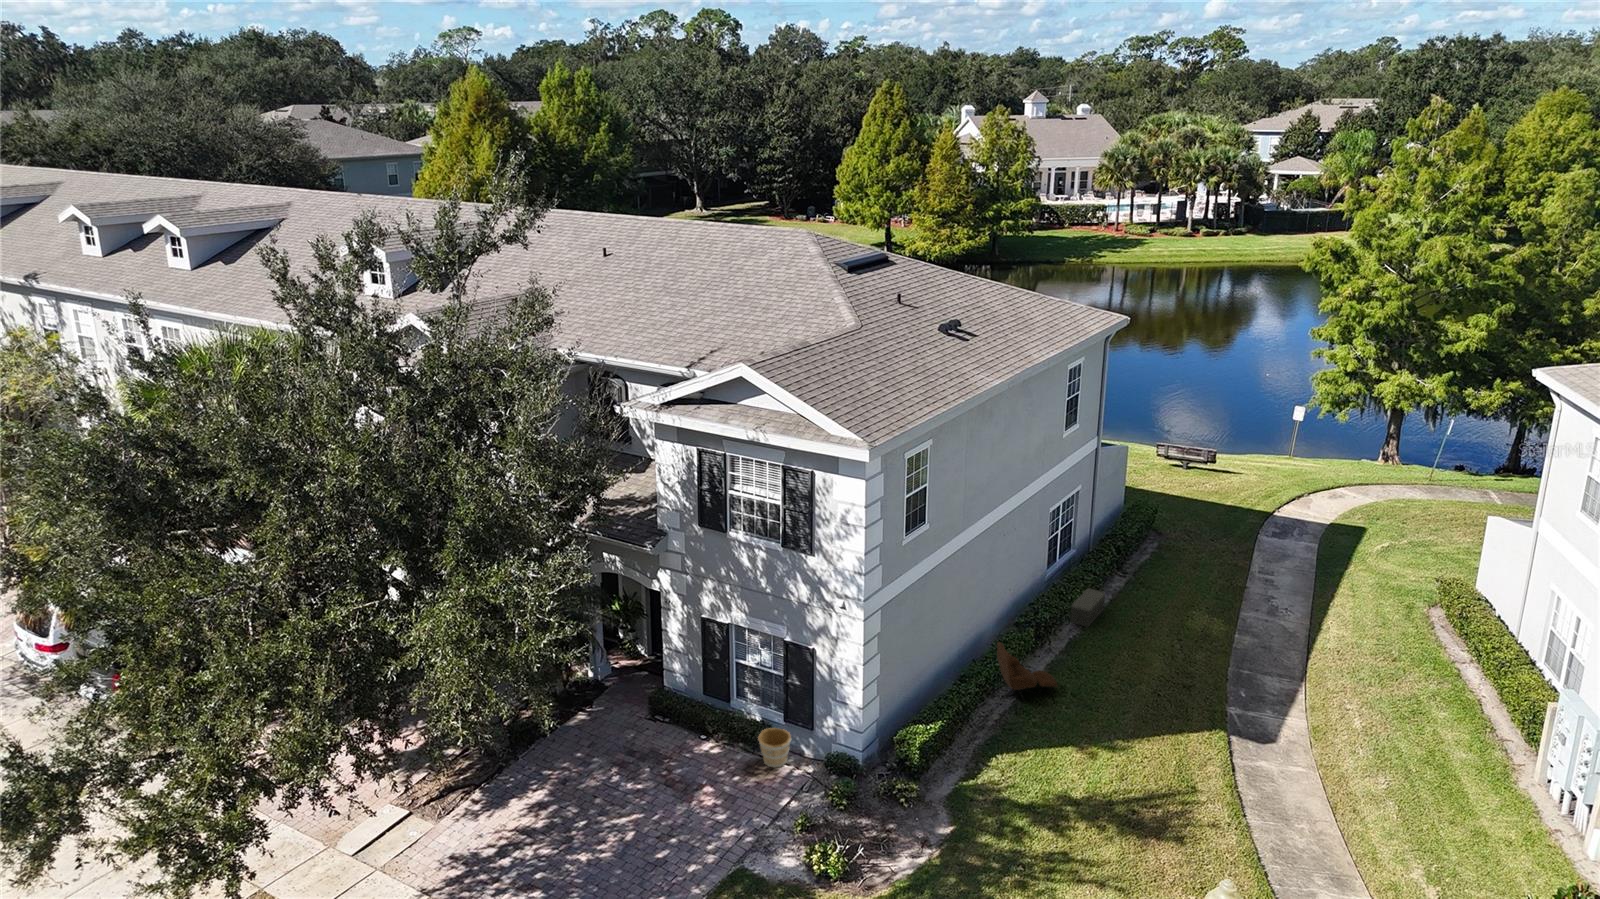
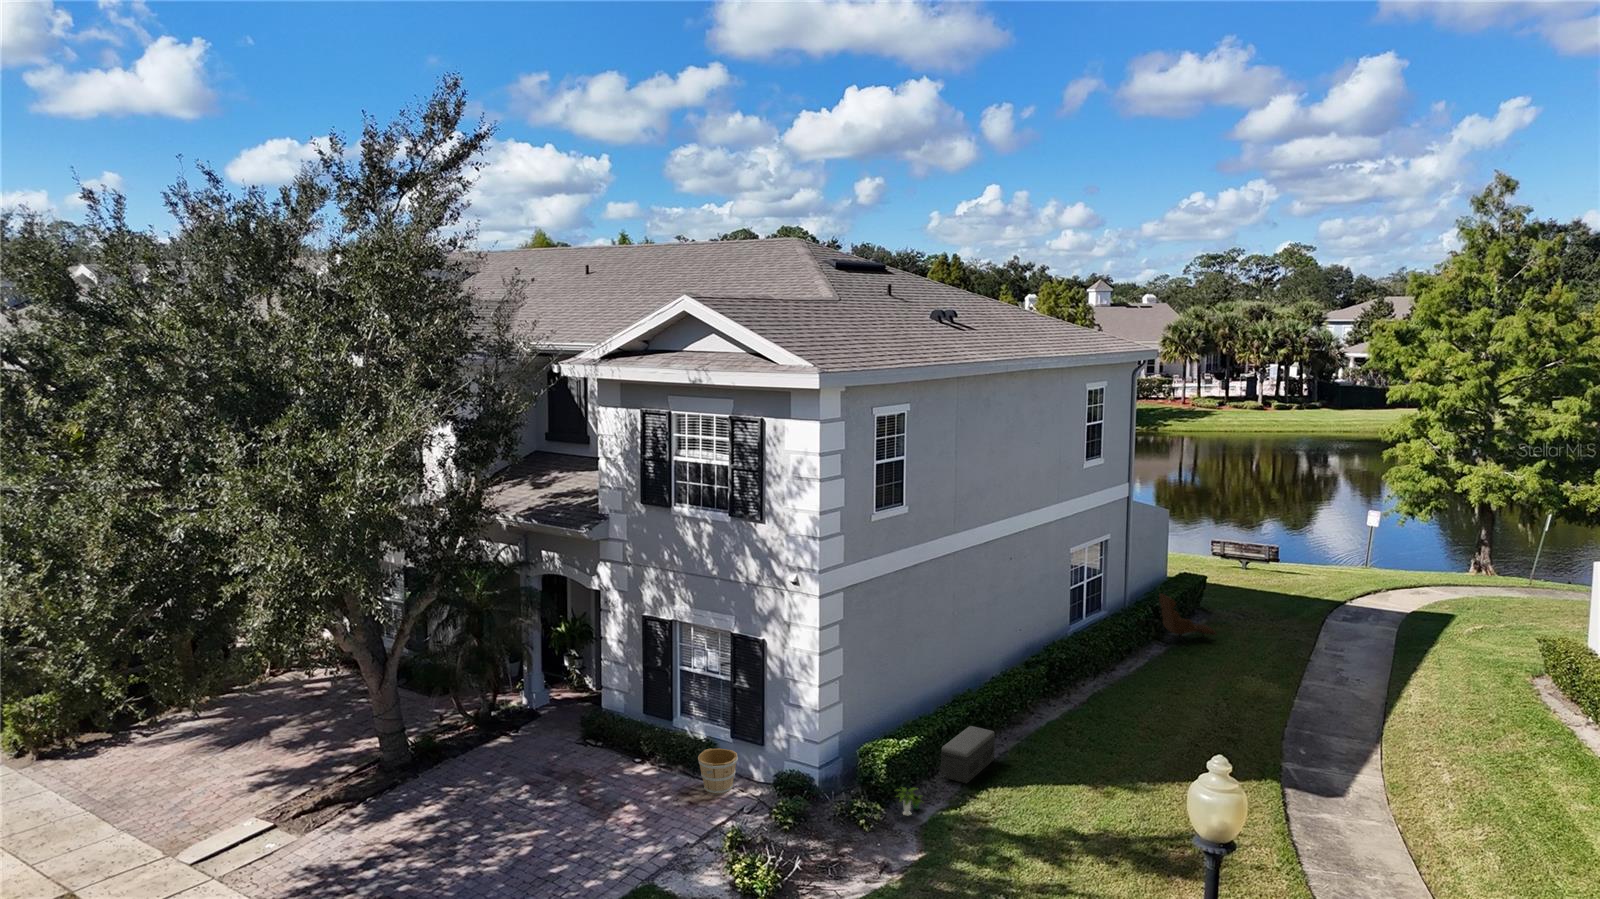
storage bench: present [1070,588,1105,627] -> present [941,726,995,783]
lounge chair: present [997,642,1057,701] -> present [1159,593,1217,645]
potted plant: none [924,763,947,786] -> present [897,788,921,815]

